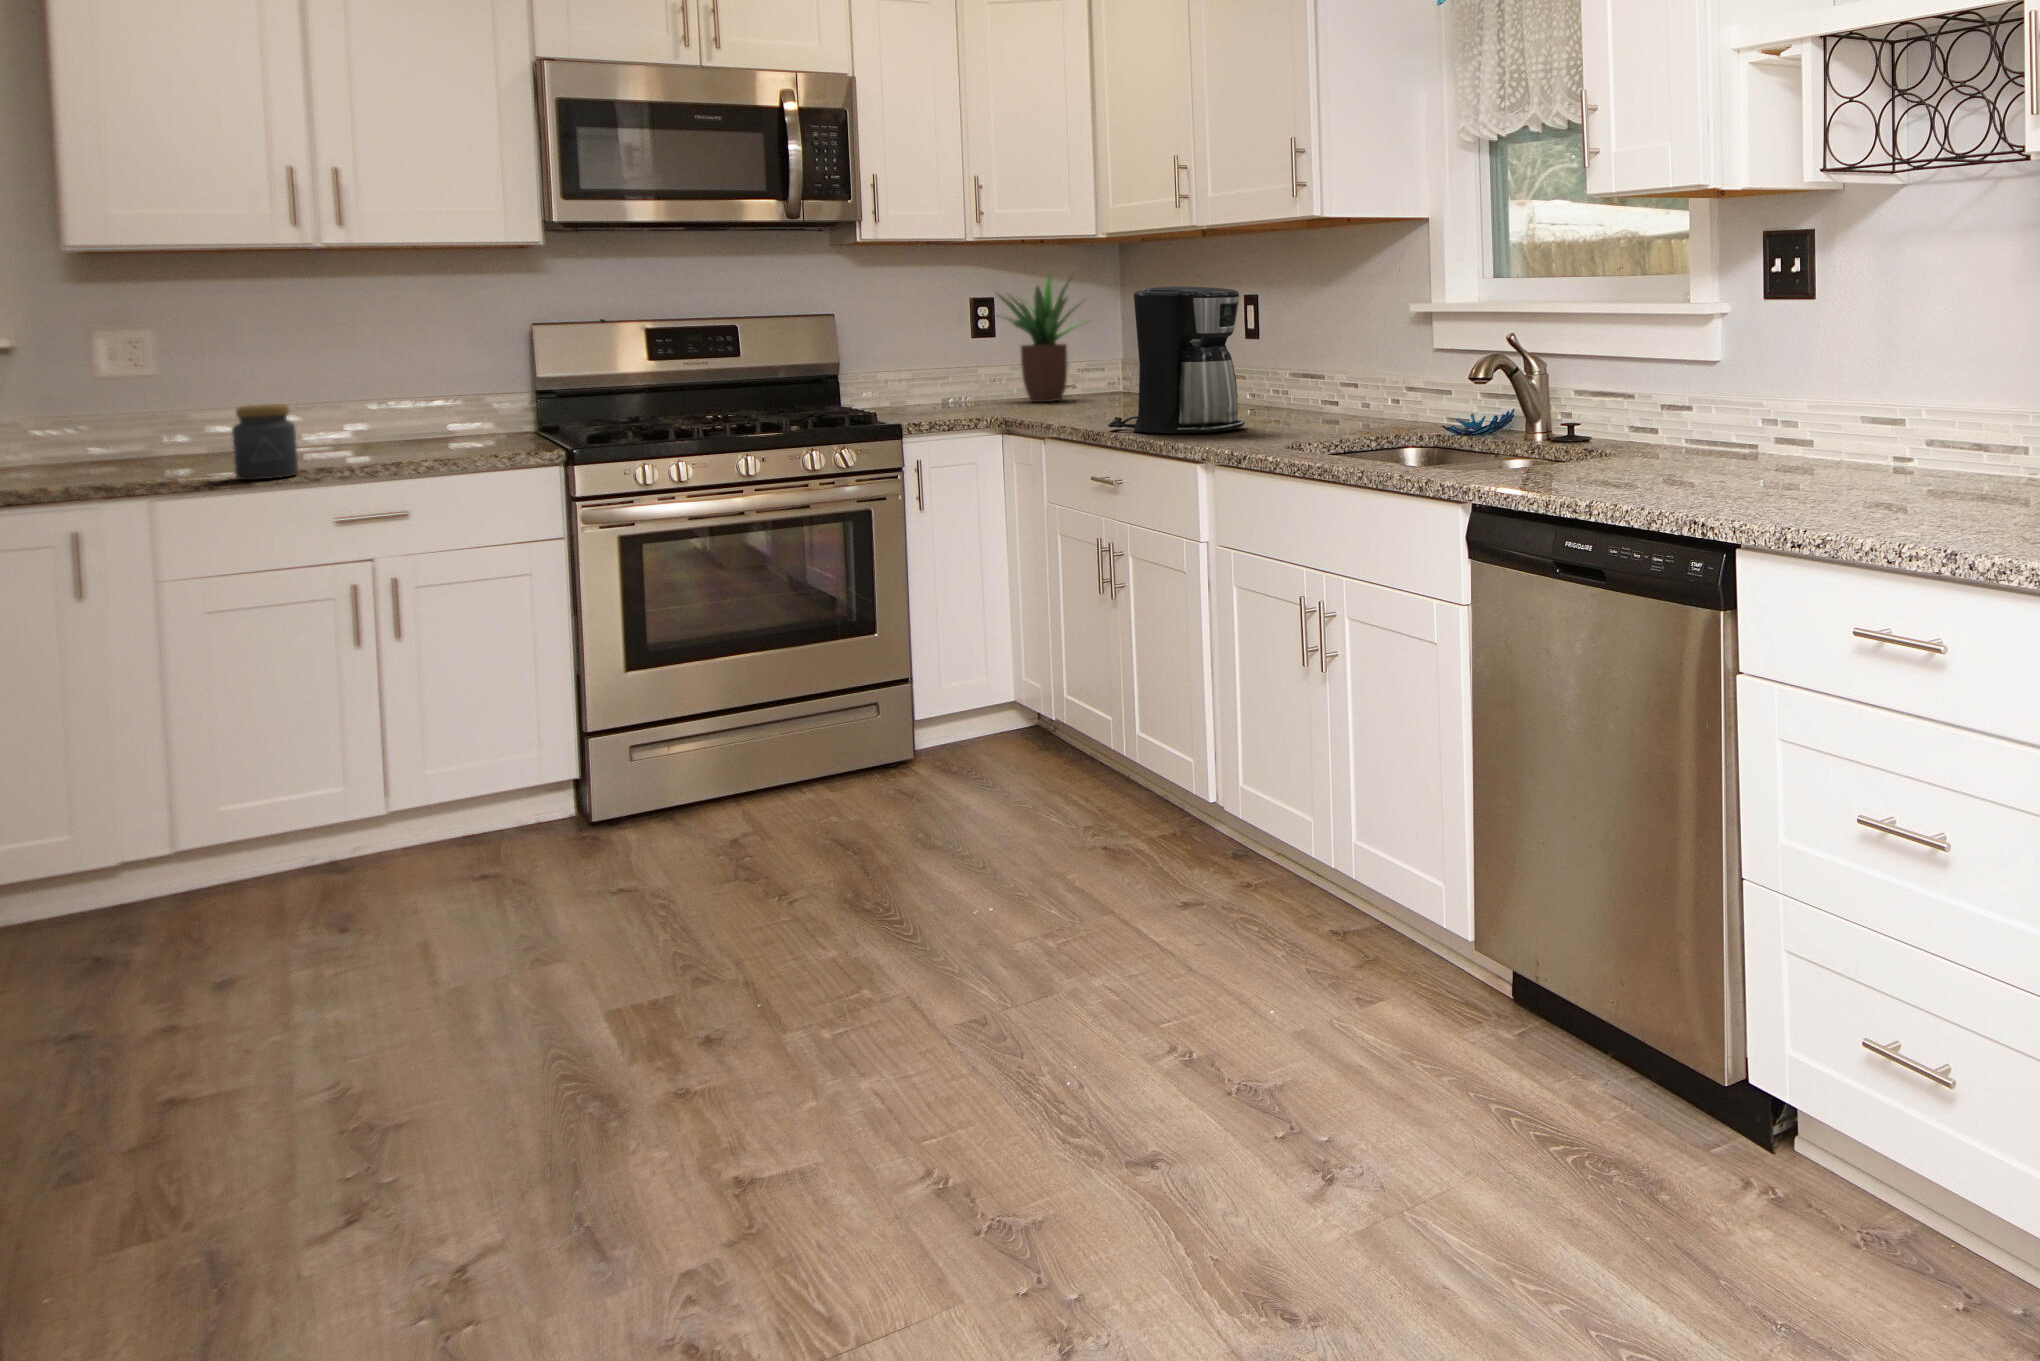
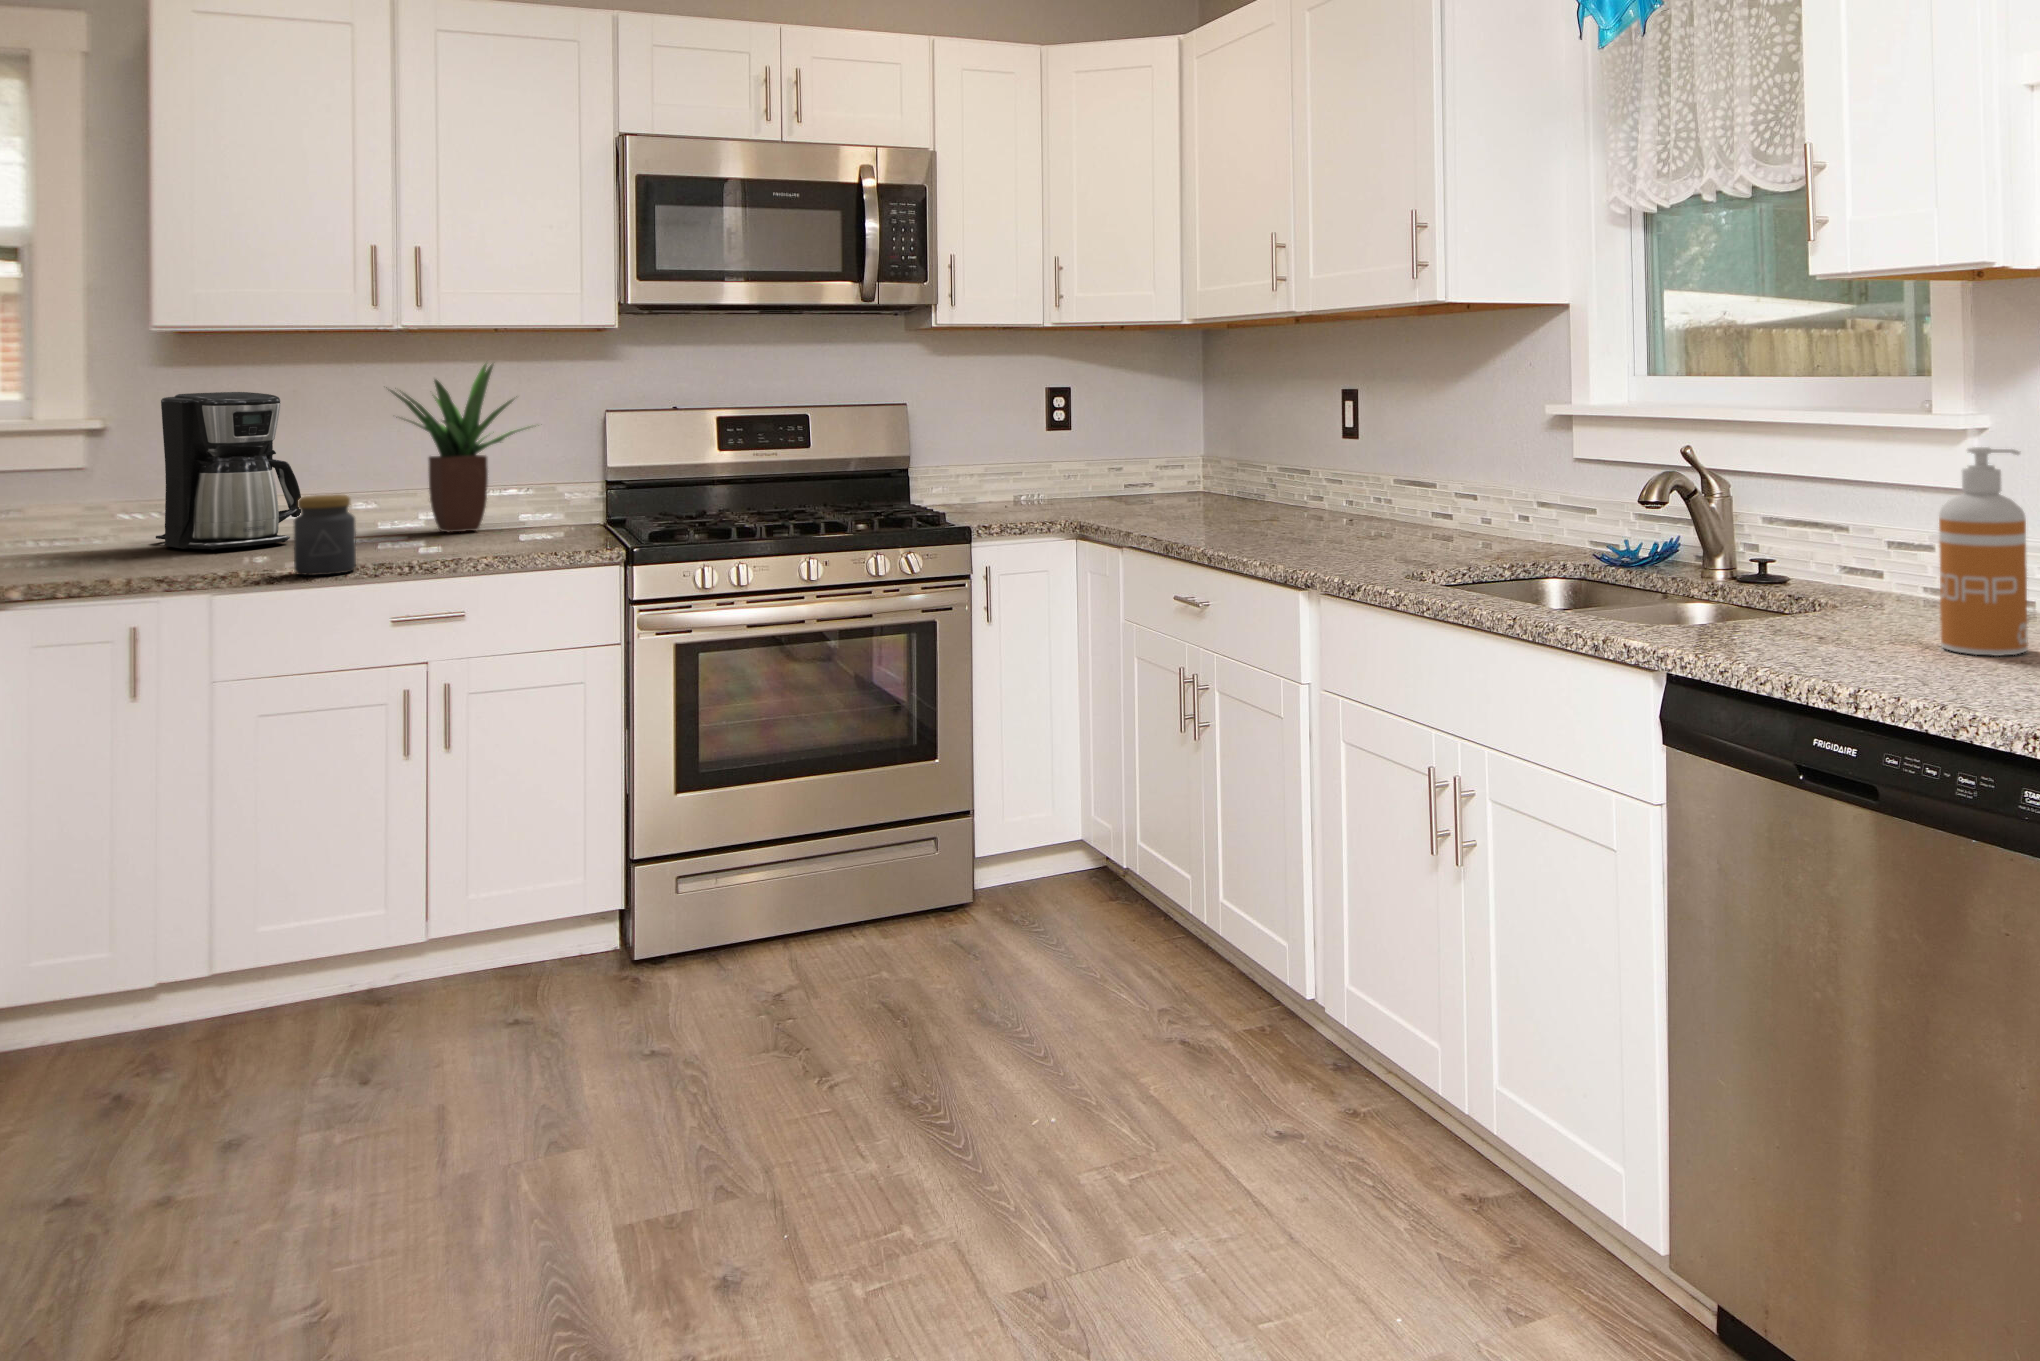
potted plant: present [997,275,1079,402] -> present [386,364,530,532]
coffee maker: present [1108,287,1245,434] -> present [156,392,301,550]
soap dispenser: none [1672,325,1734,481] -> present [1939,447,2028,656]

